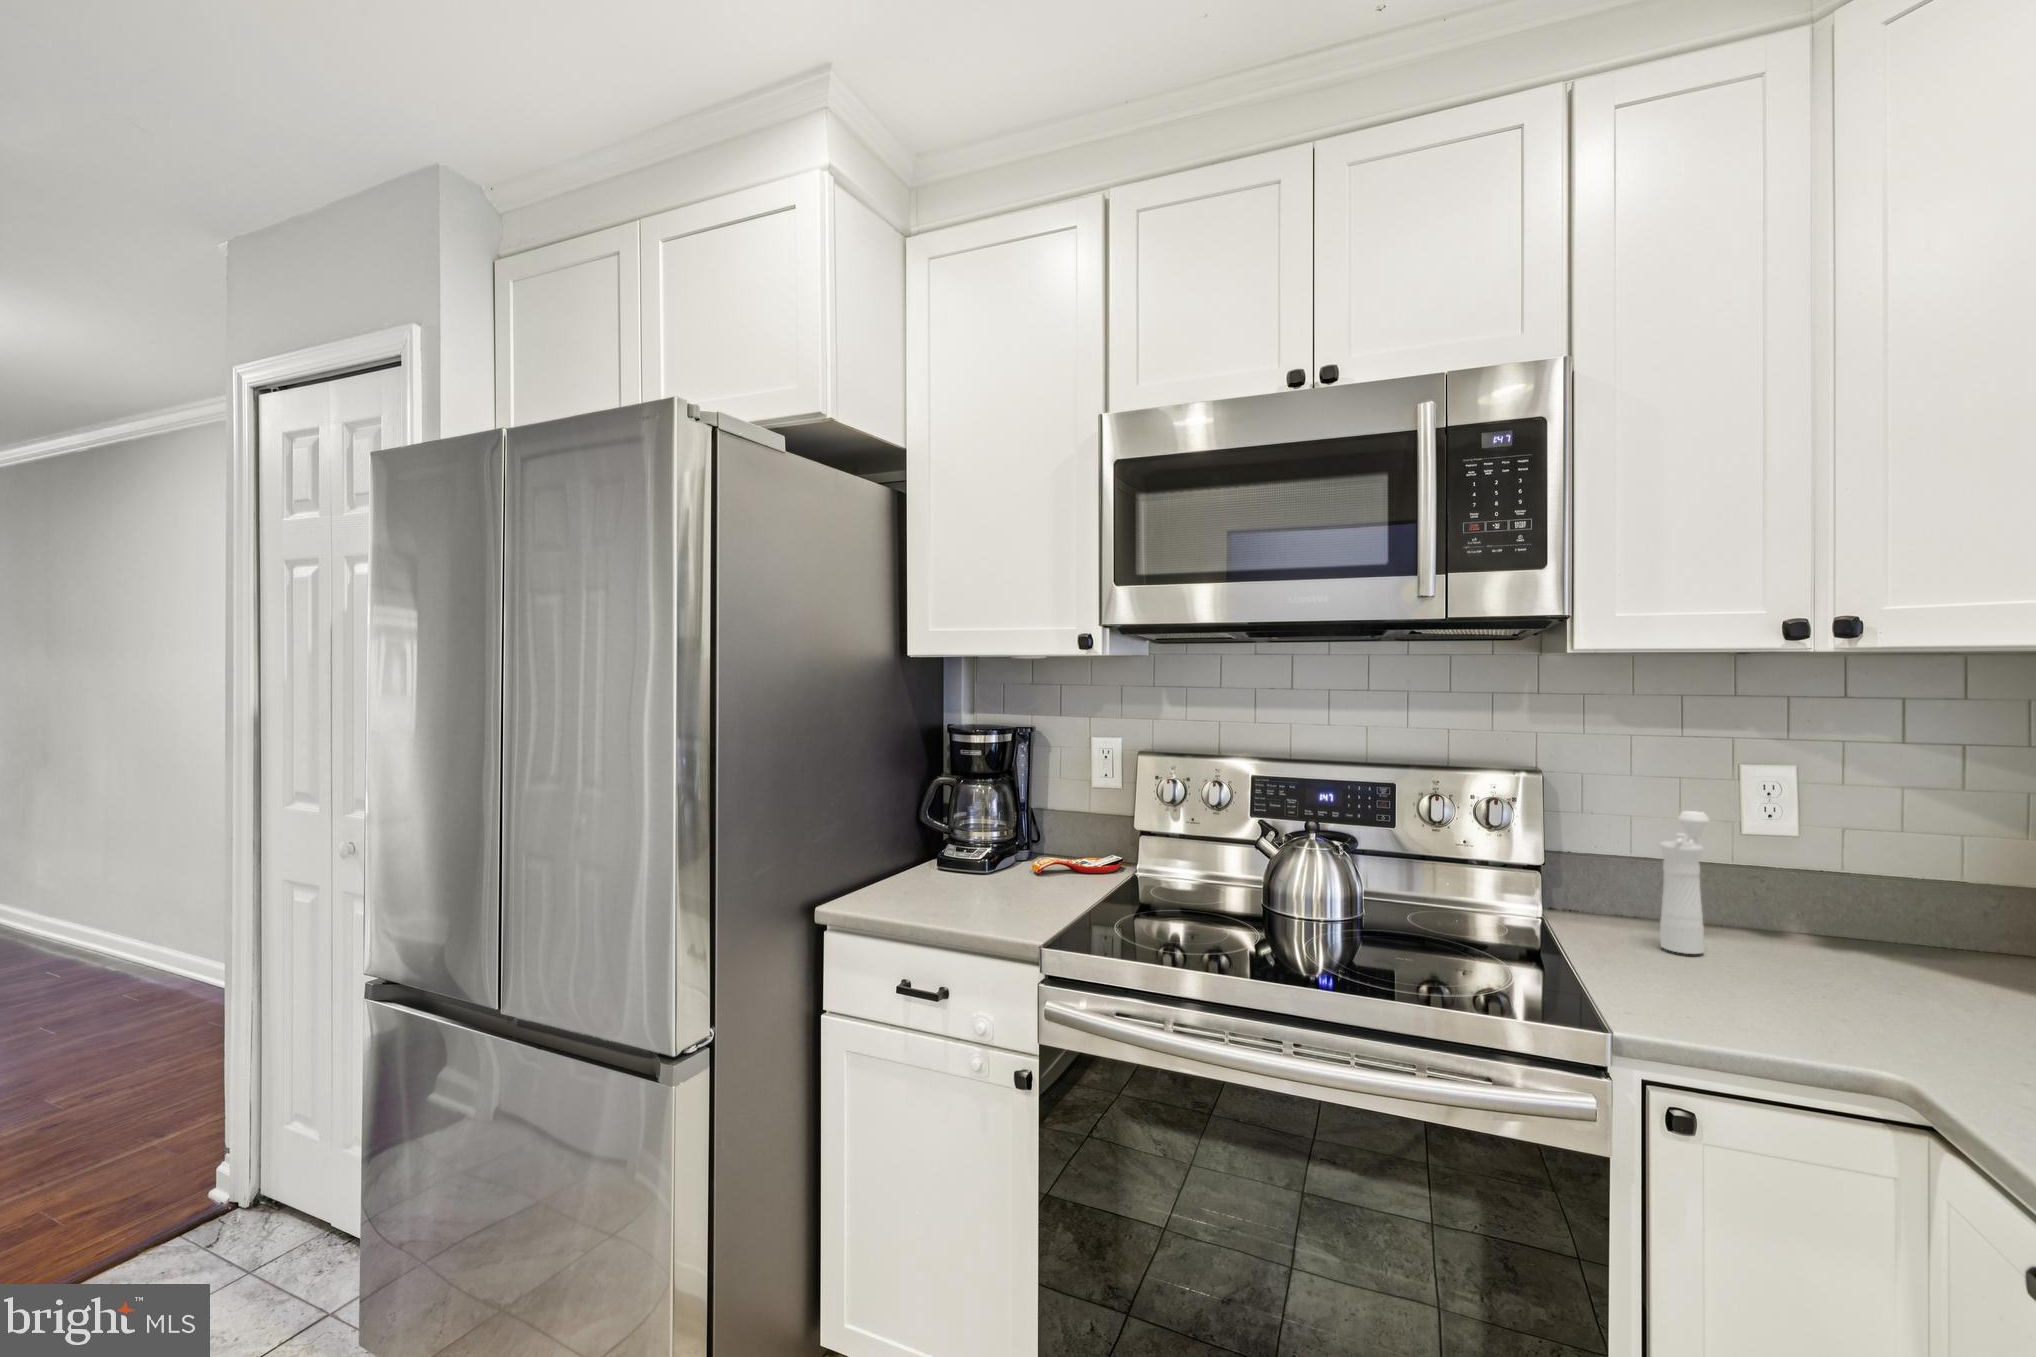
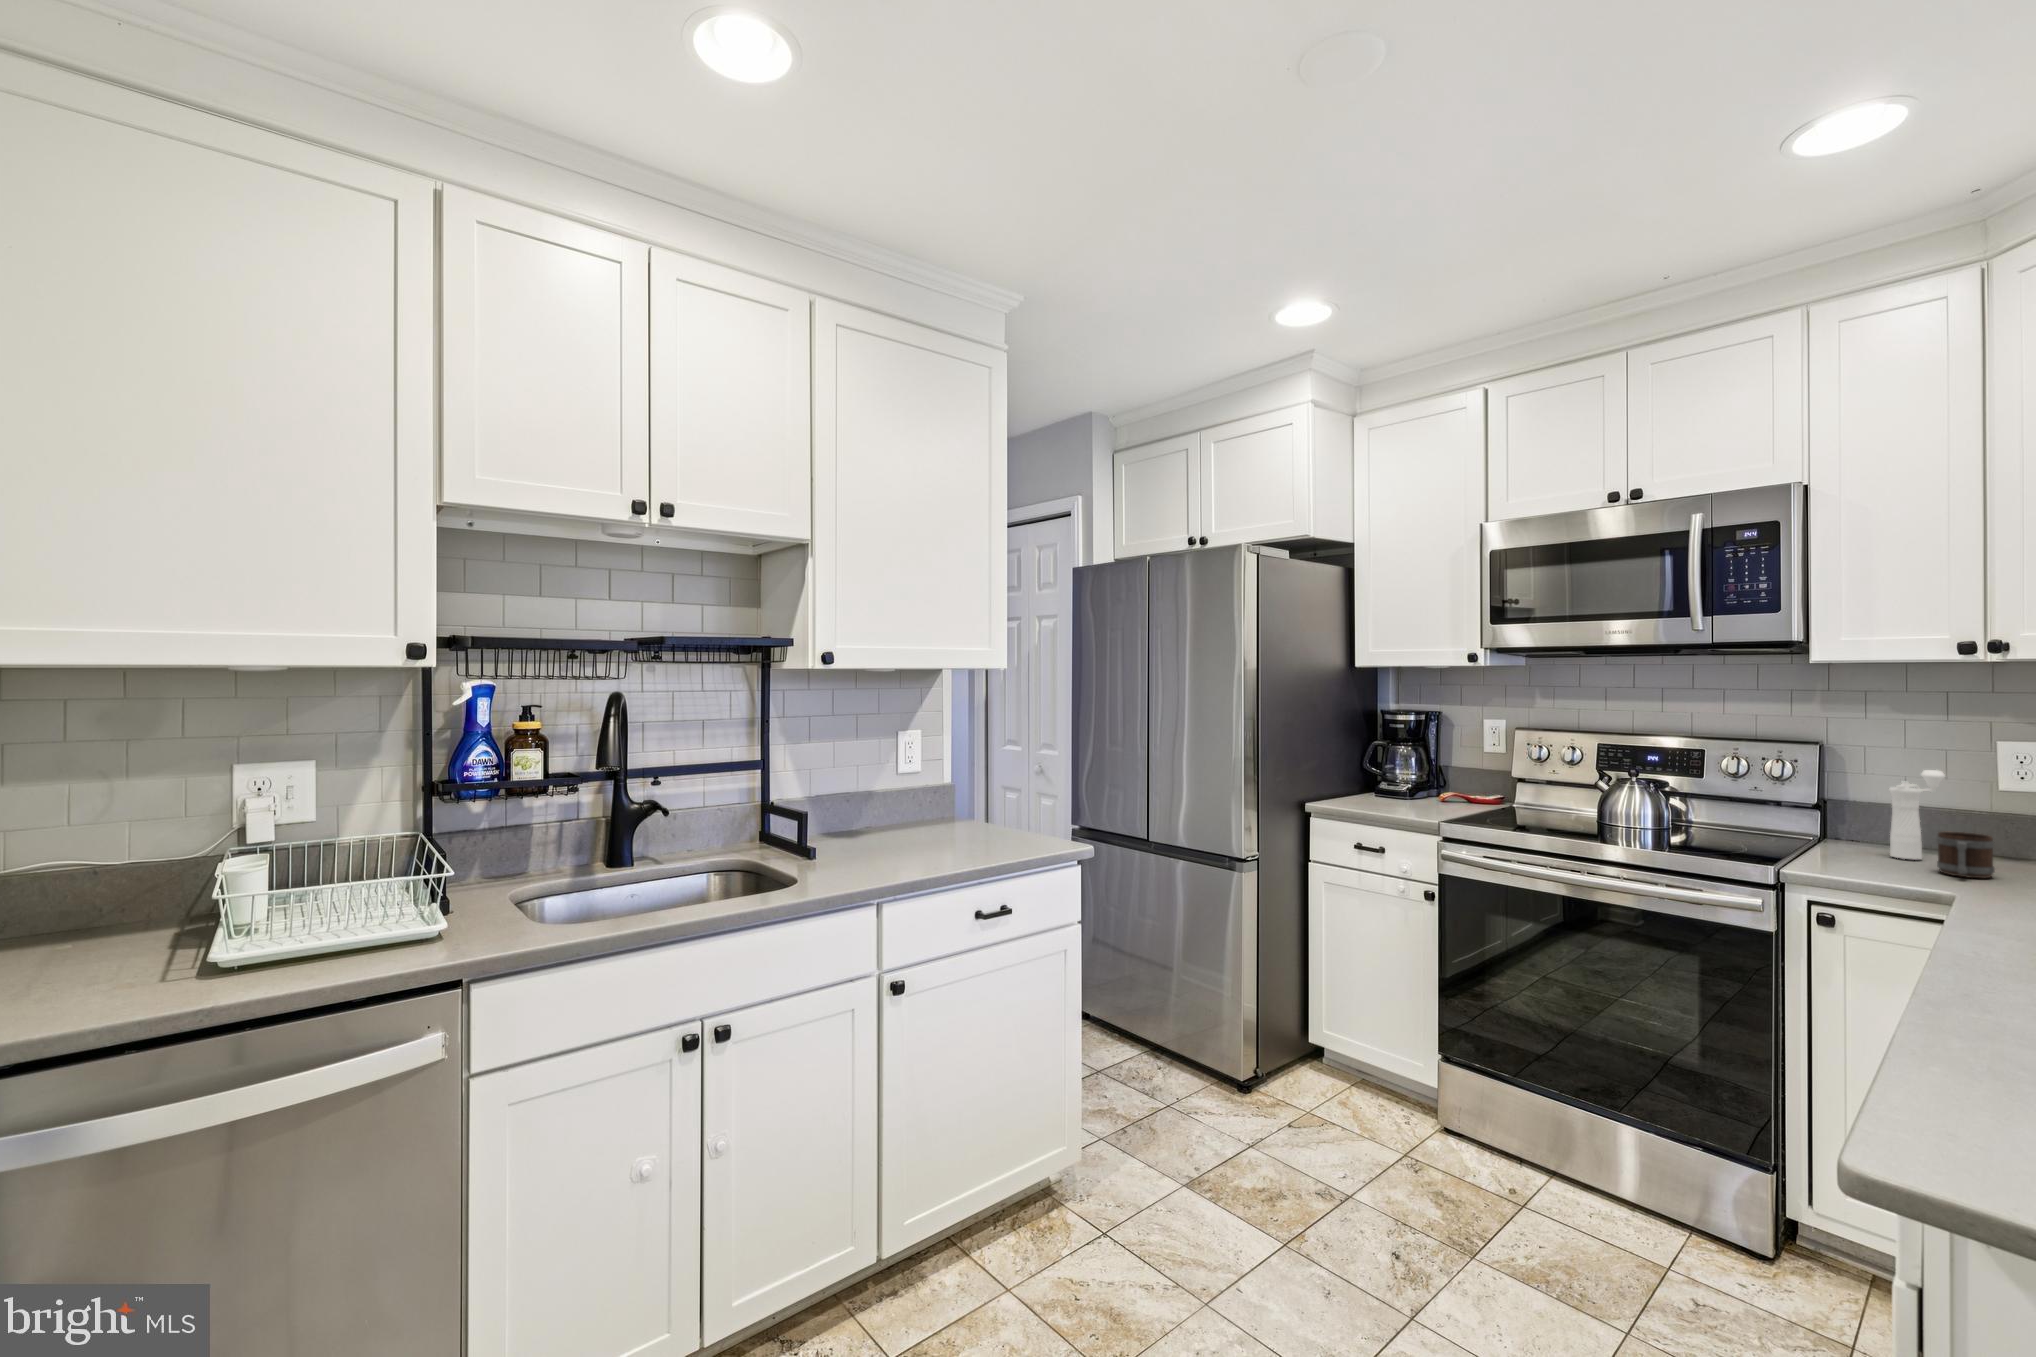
mug: none [1757,917,1840,997] -> present [1937,832,1995,878]

